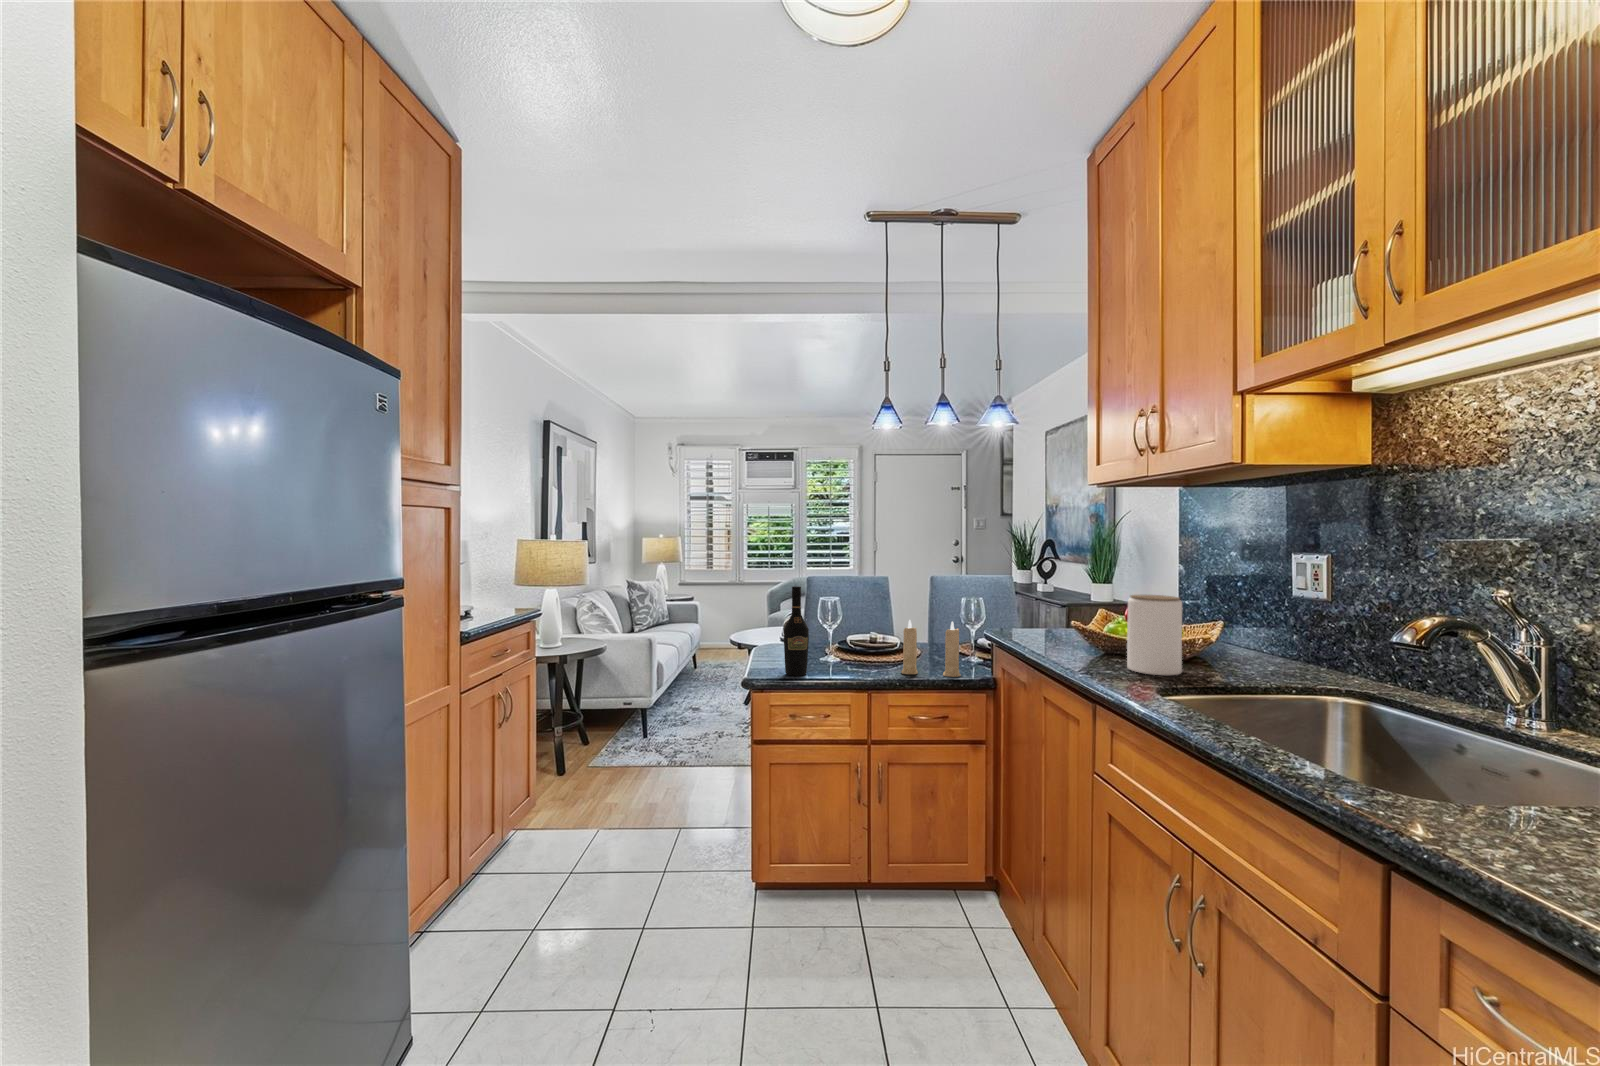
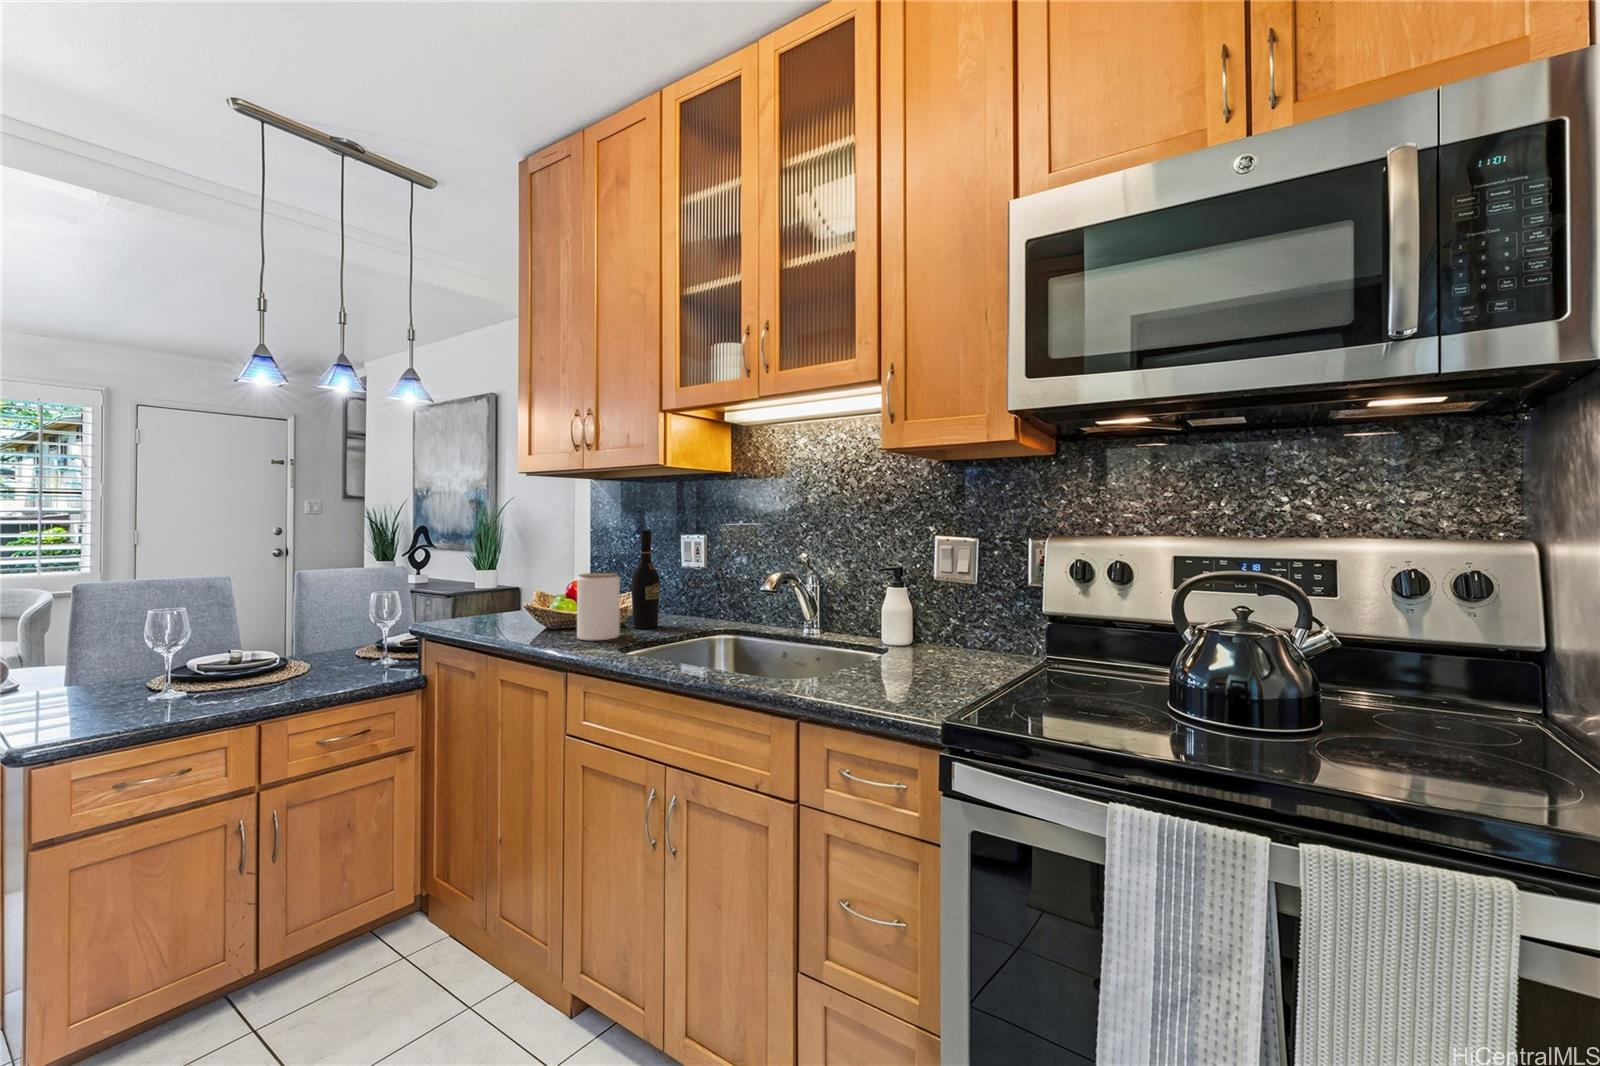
wine bottle: present [784,586,809,676] -> present [631,530,660,628]
candle: present [901,620,961,677] -> none [301,618,385,691]

